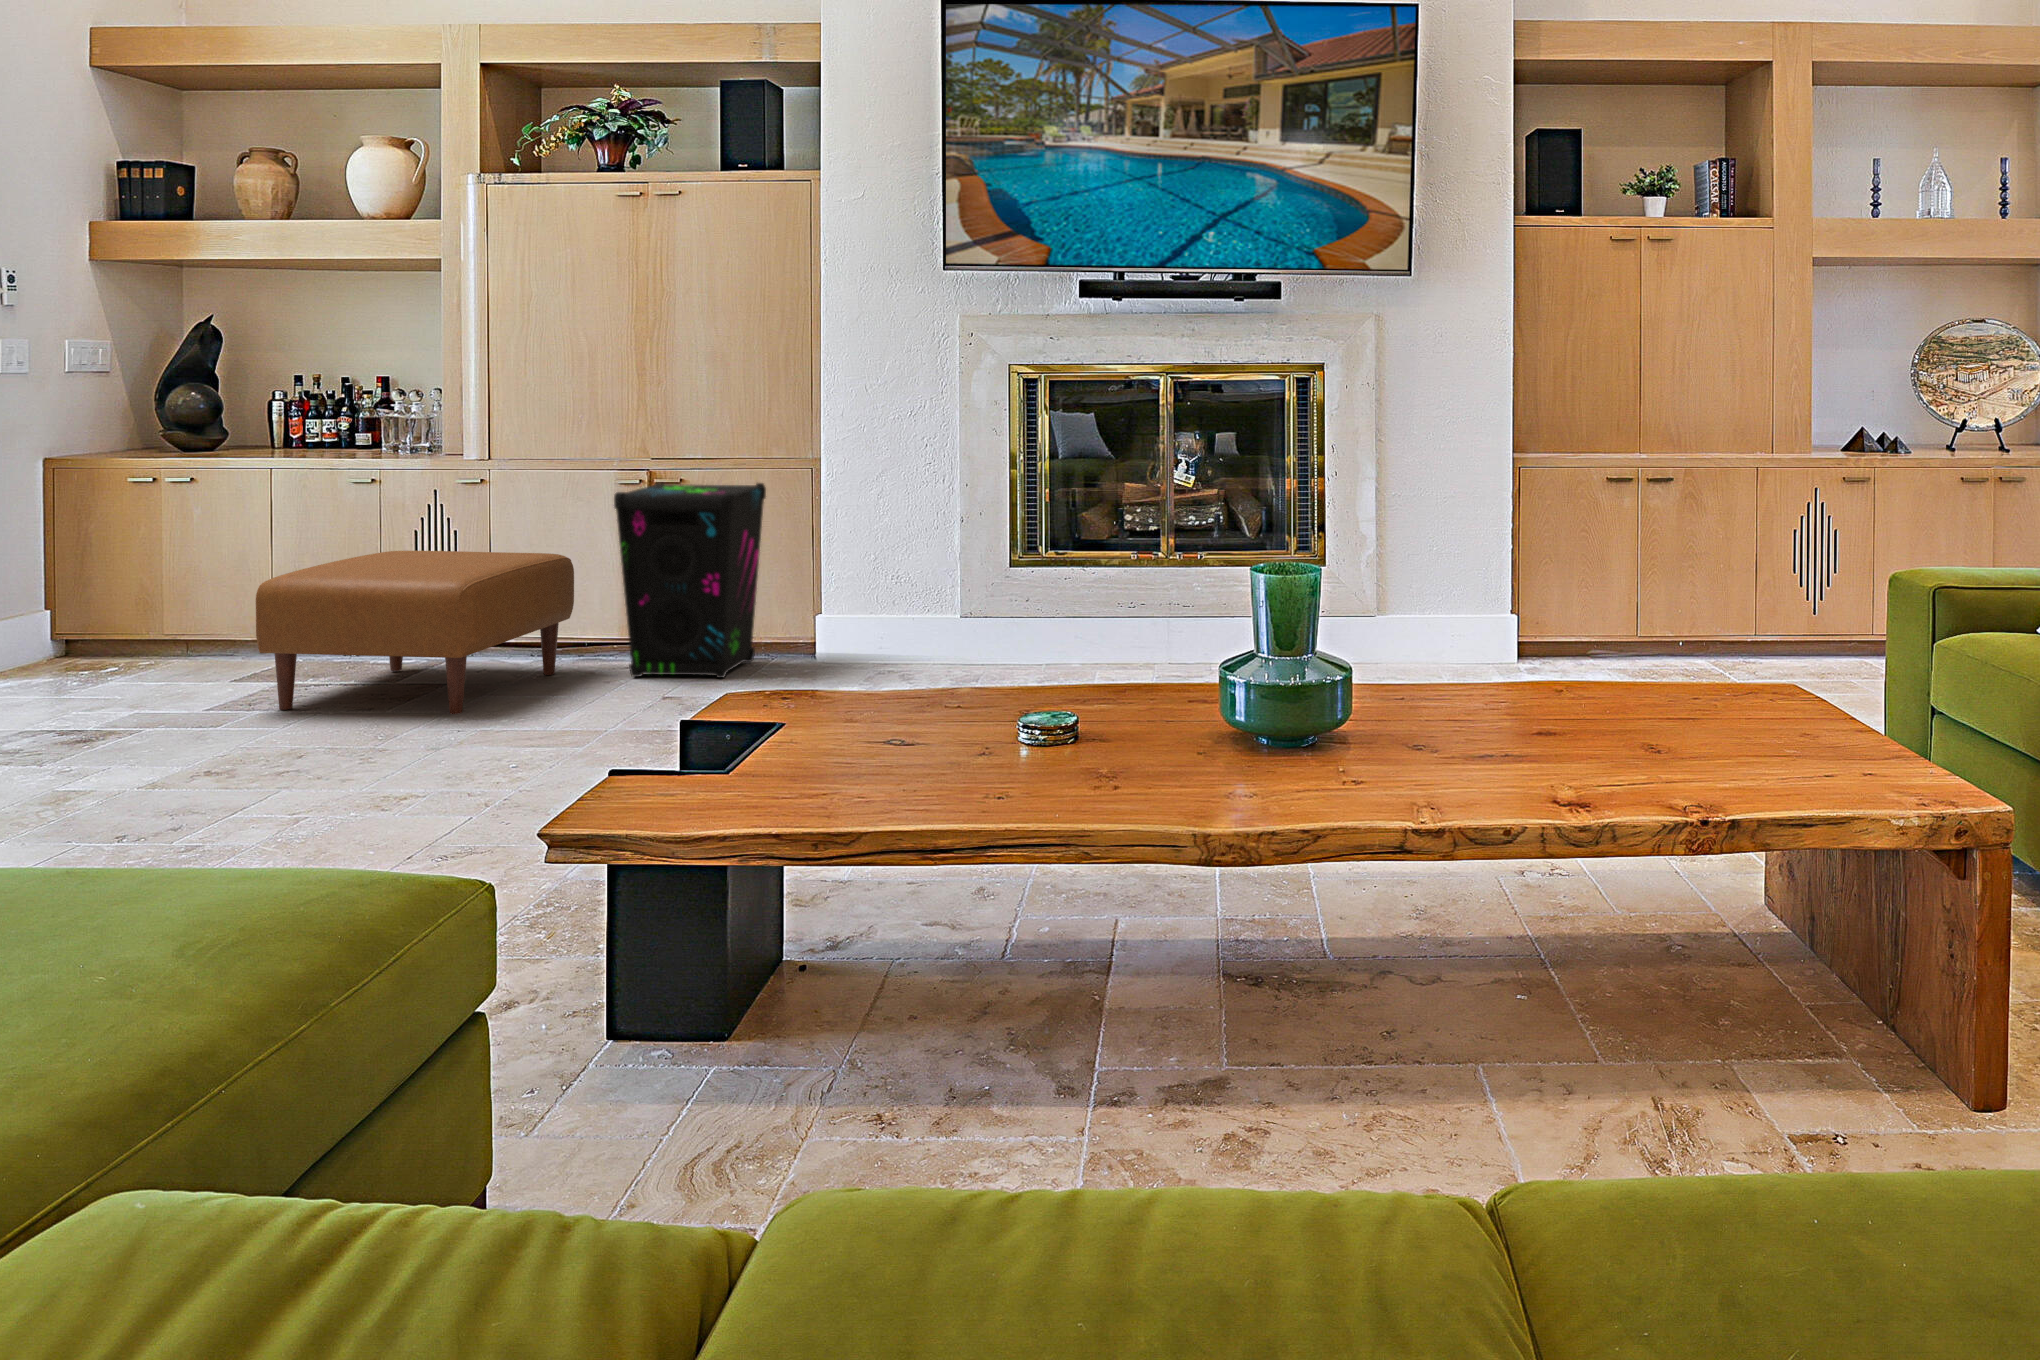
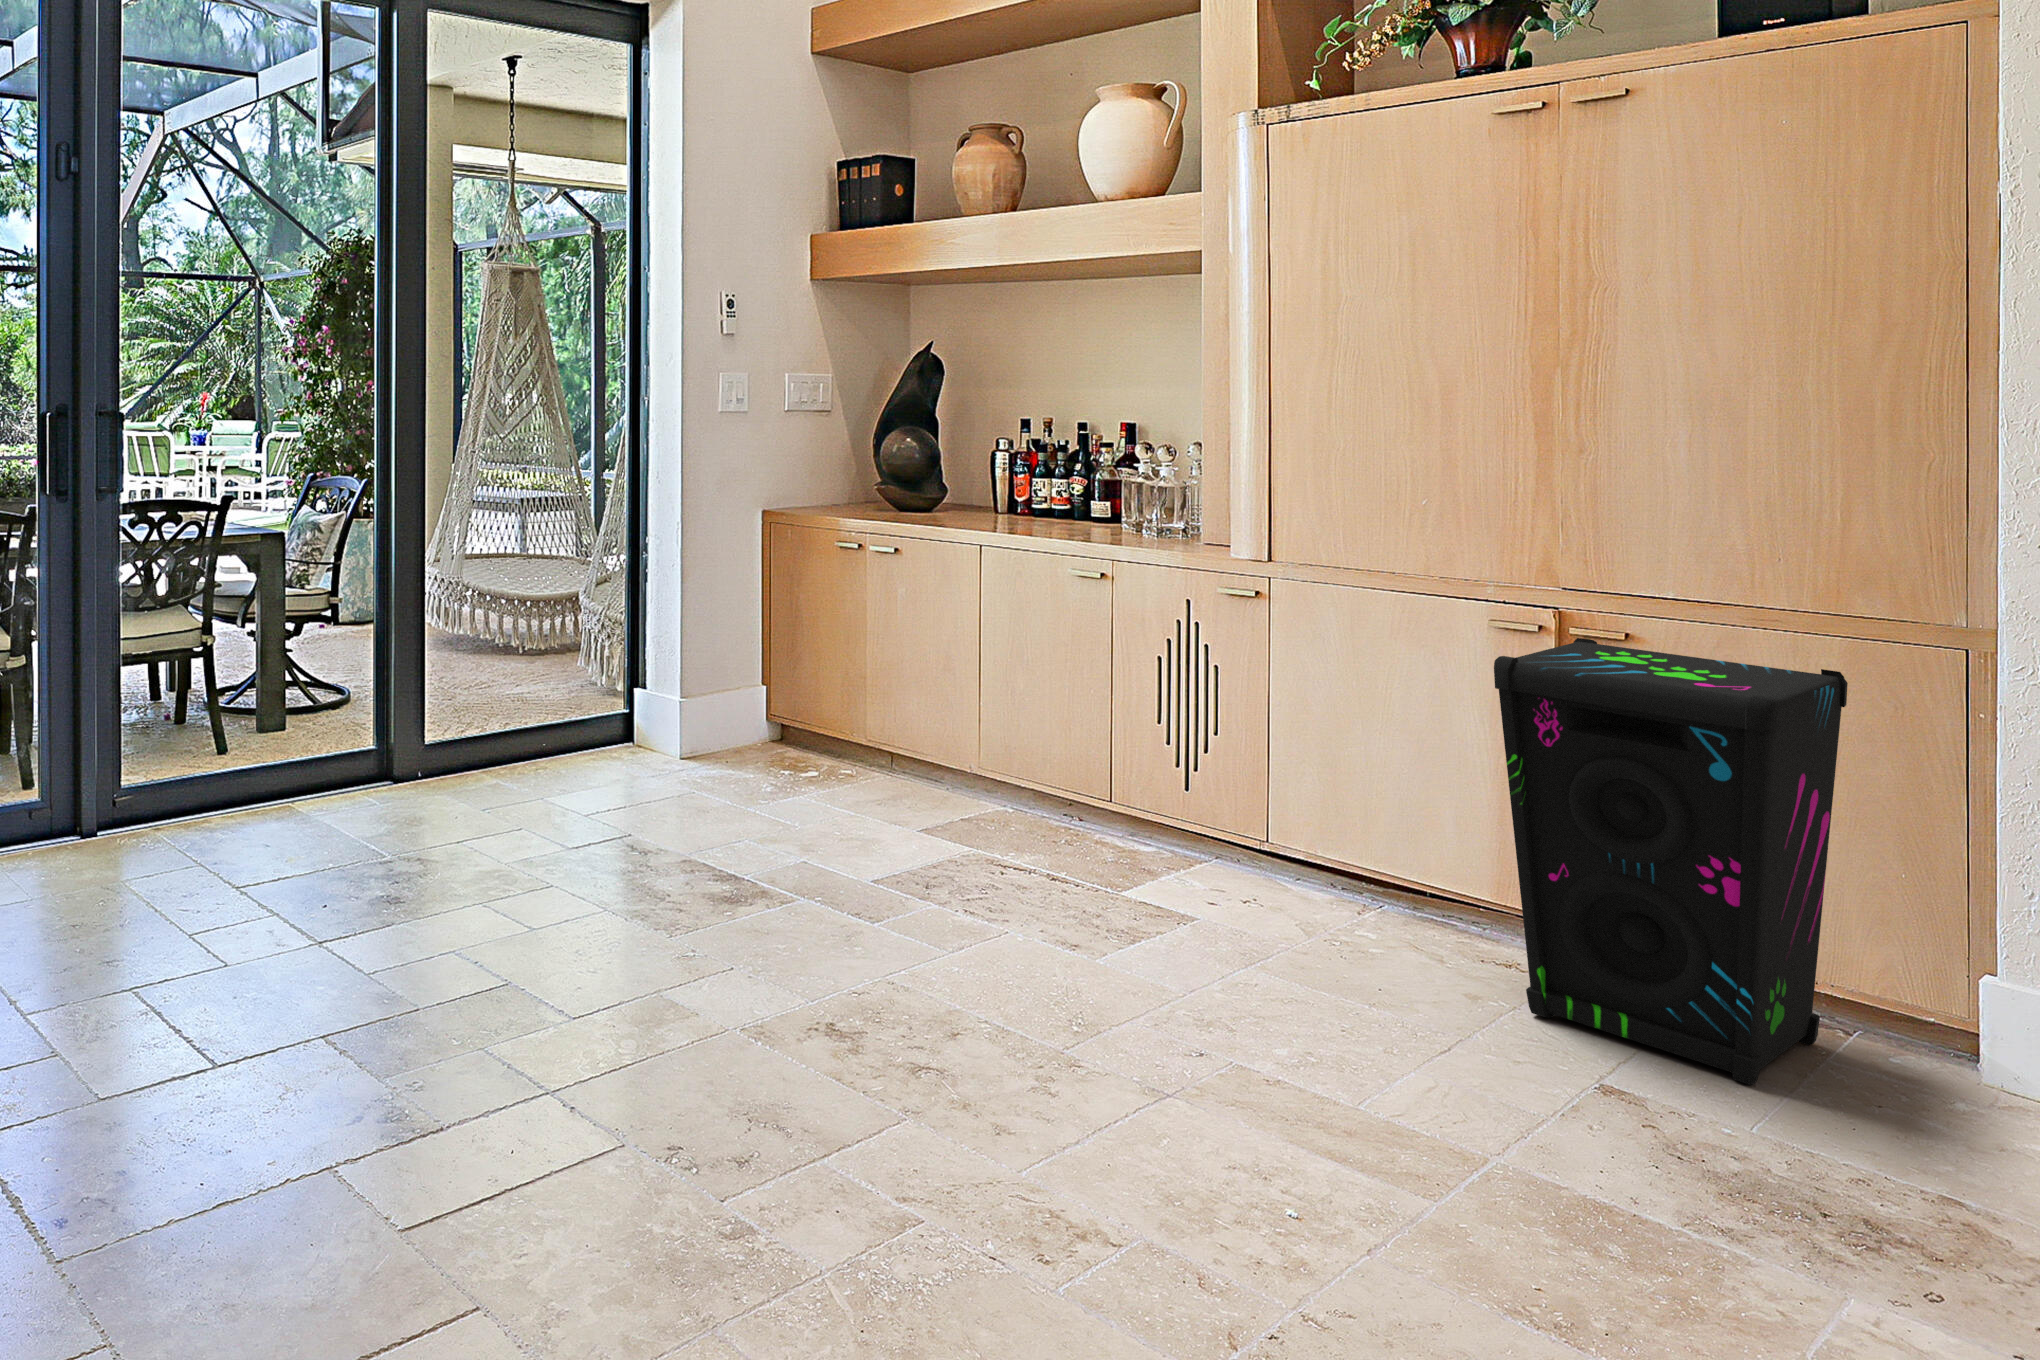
ottoman: present [256,551,574,714] -> none [922,690,1414,1019]

